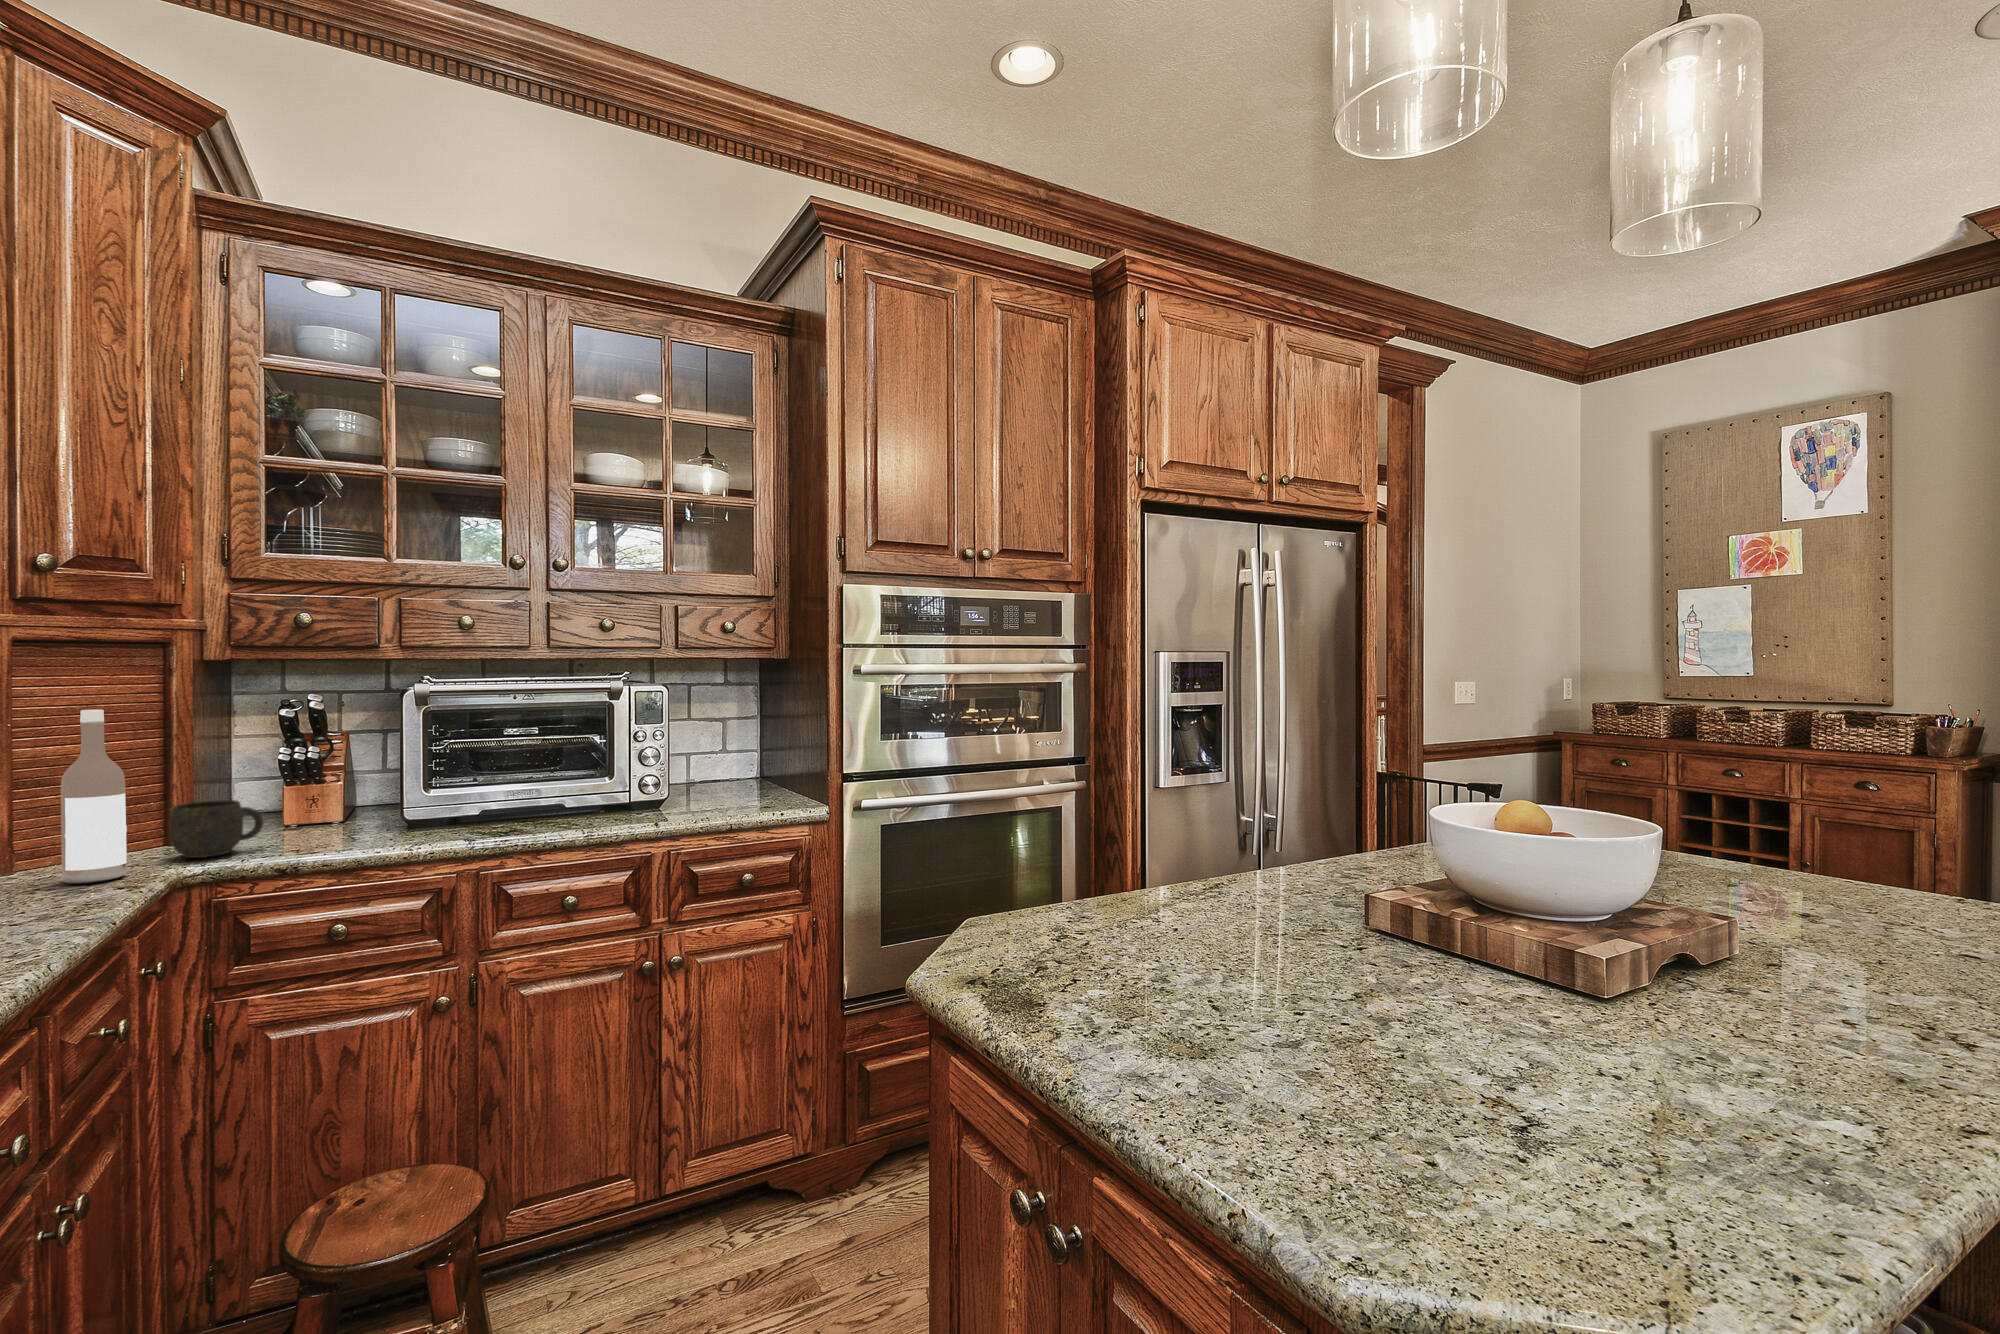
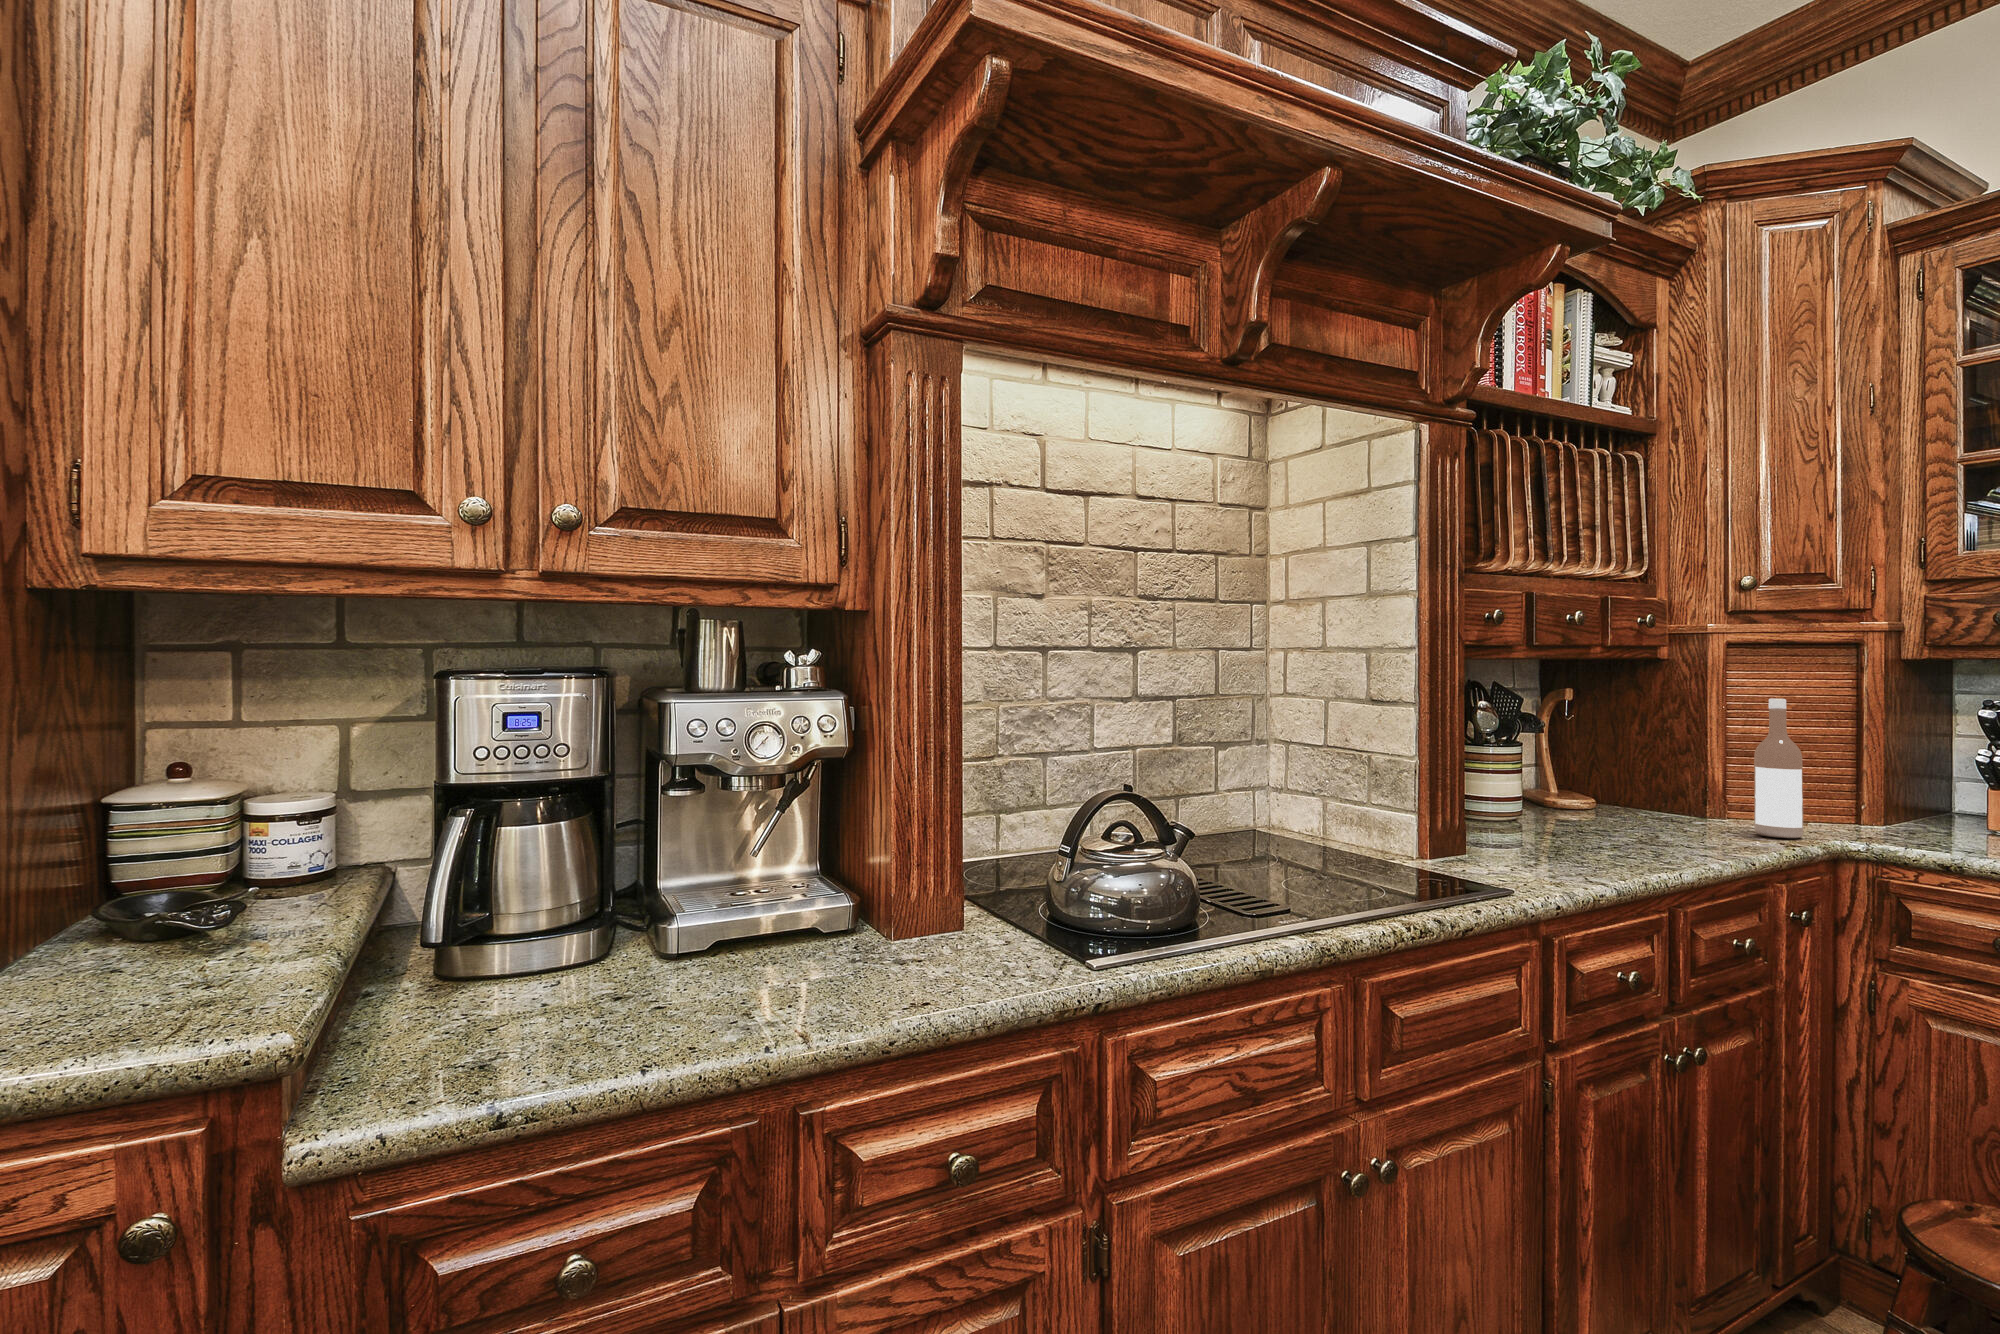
mug: present [169,800,263,858] -> none [1848,788,1940,840]

